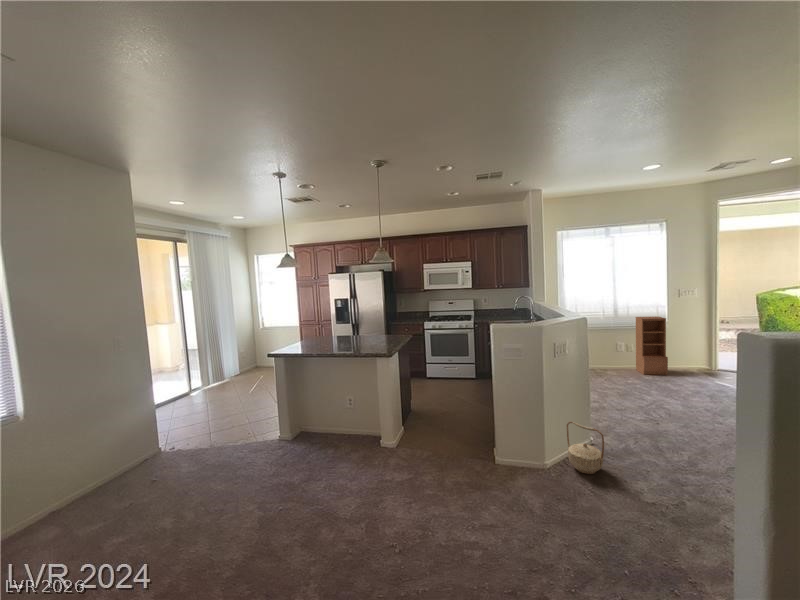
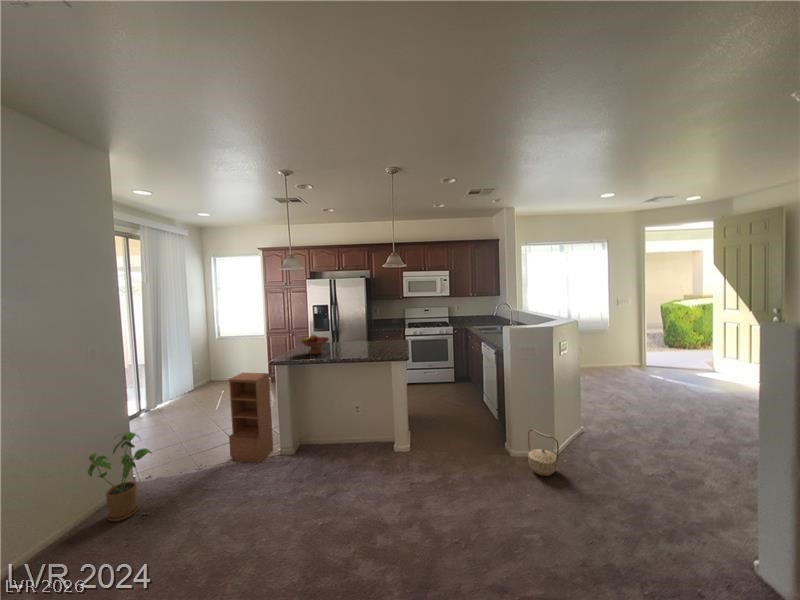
bookcase: present [636,317,668,375] -> present [228,373,273,463]
fruit bowl: none [318,324,349,345] -> present [301,335,330,354]
house plant: none [96,423,164,517] -> present [88,432,152,521]

